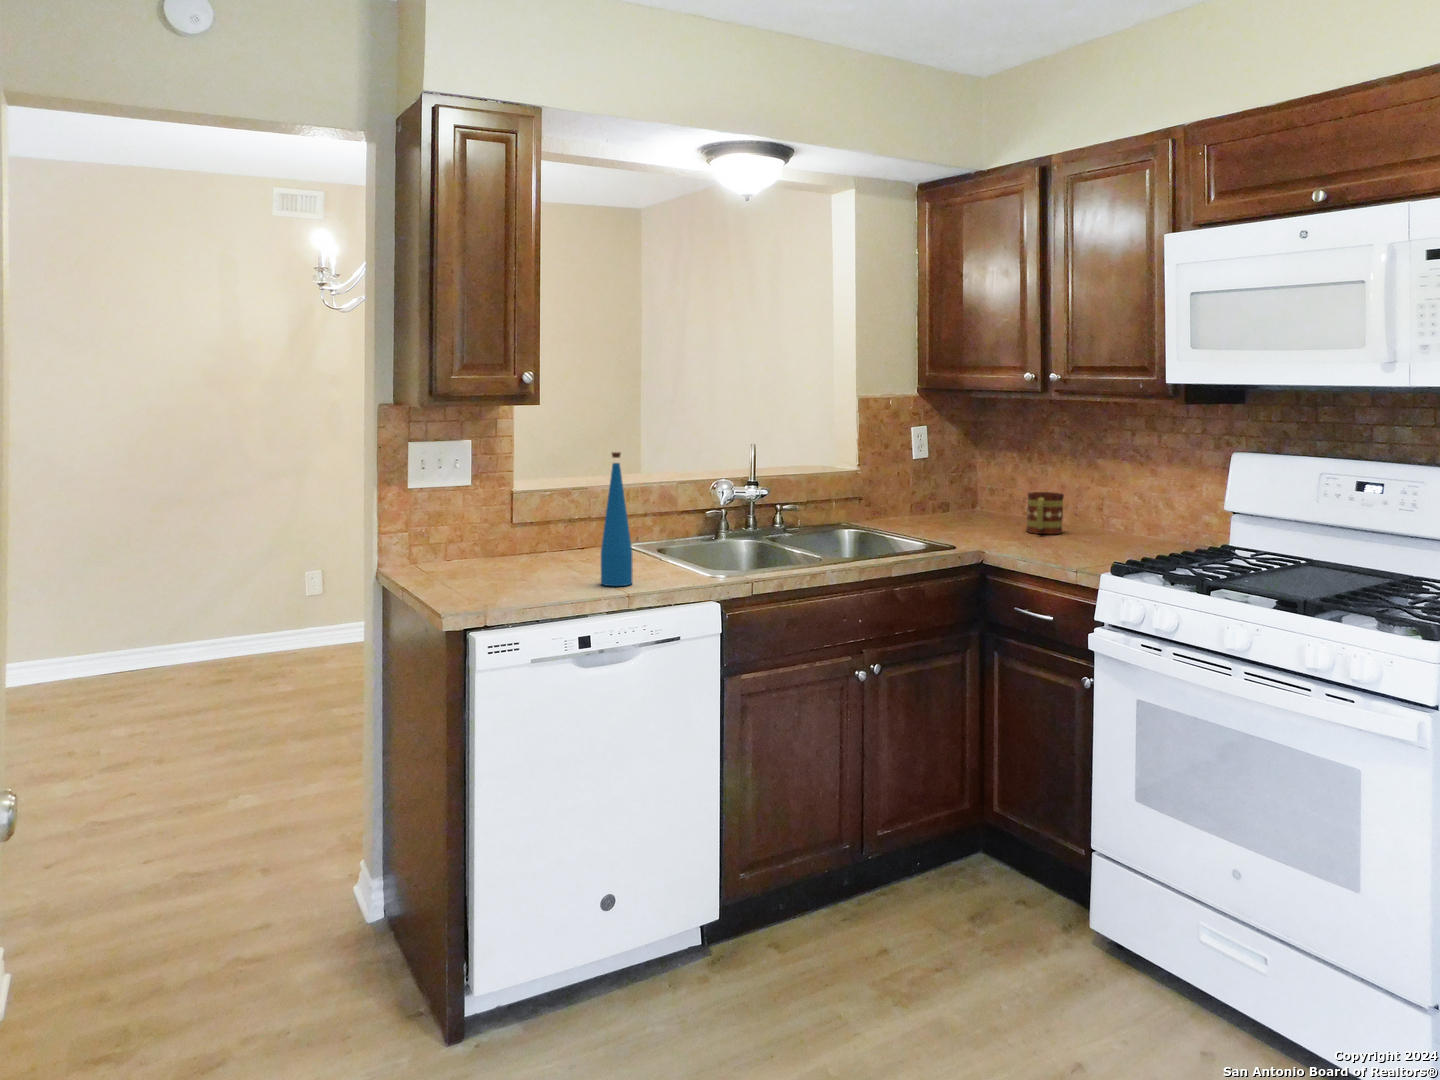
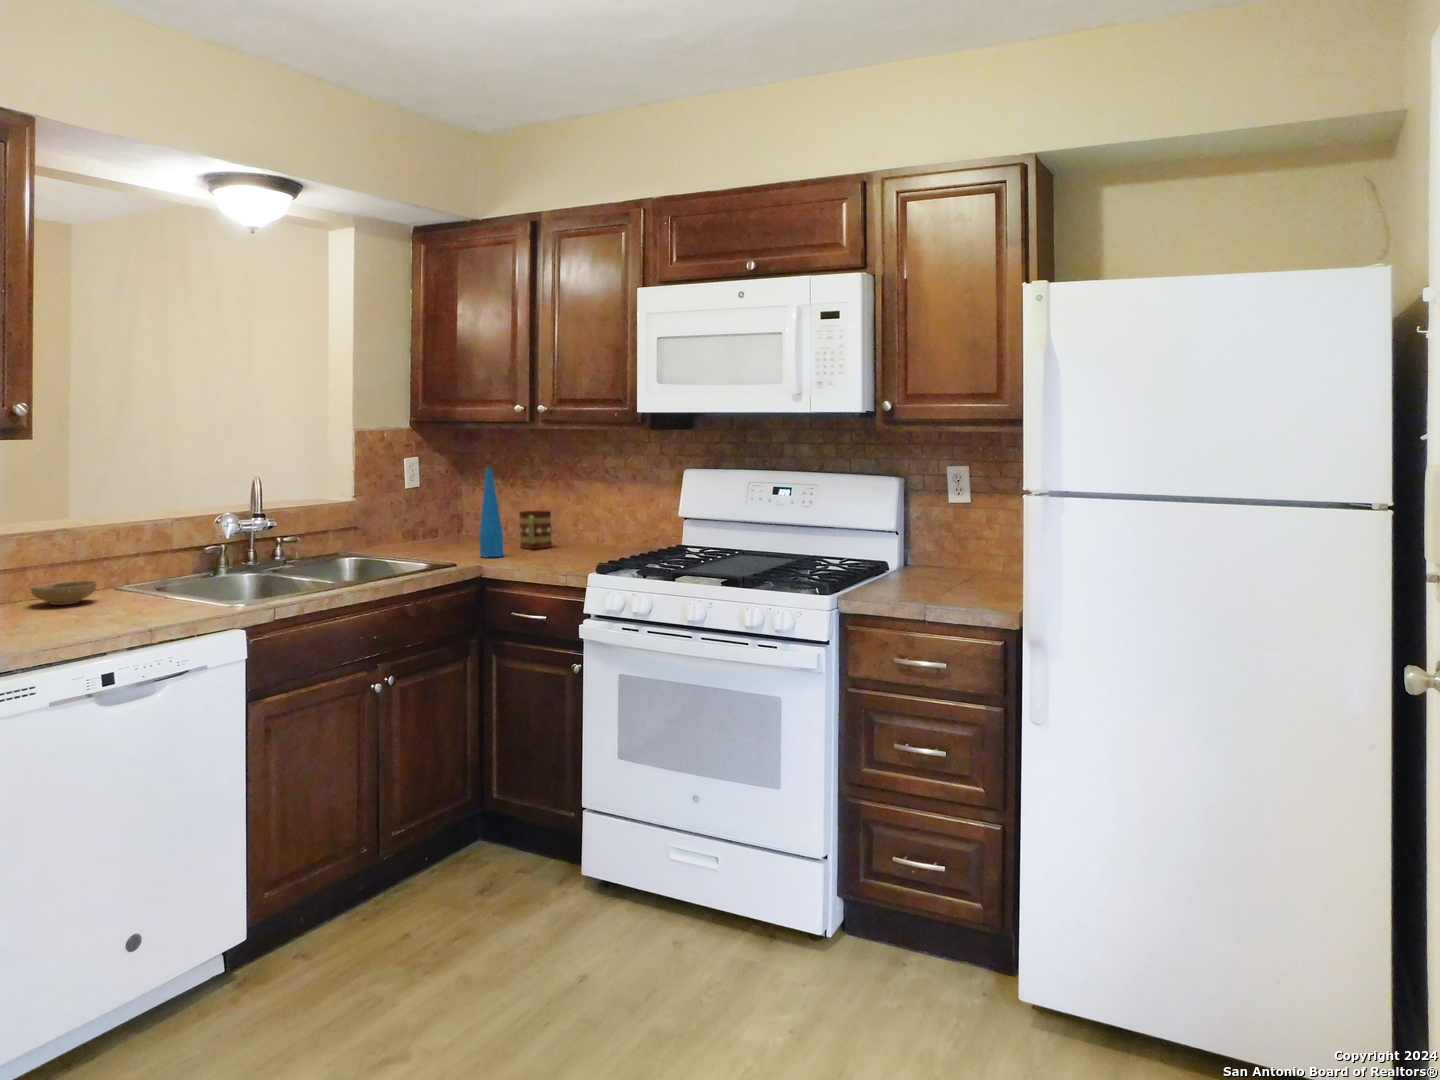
bottle: present [601,452,633,586] -> present [479,460,504,557]
ceramic bowl: none [546,537,603,559] -> present [31,581,97,605]

